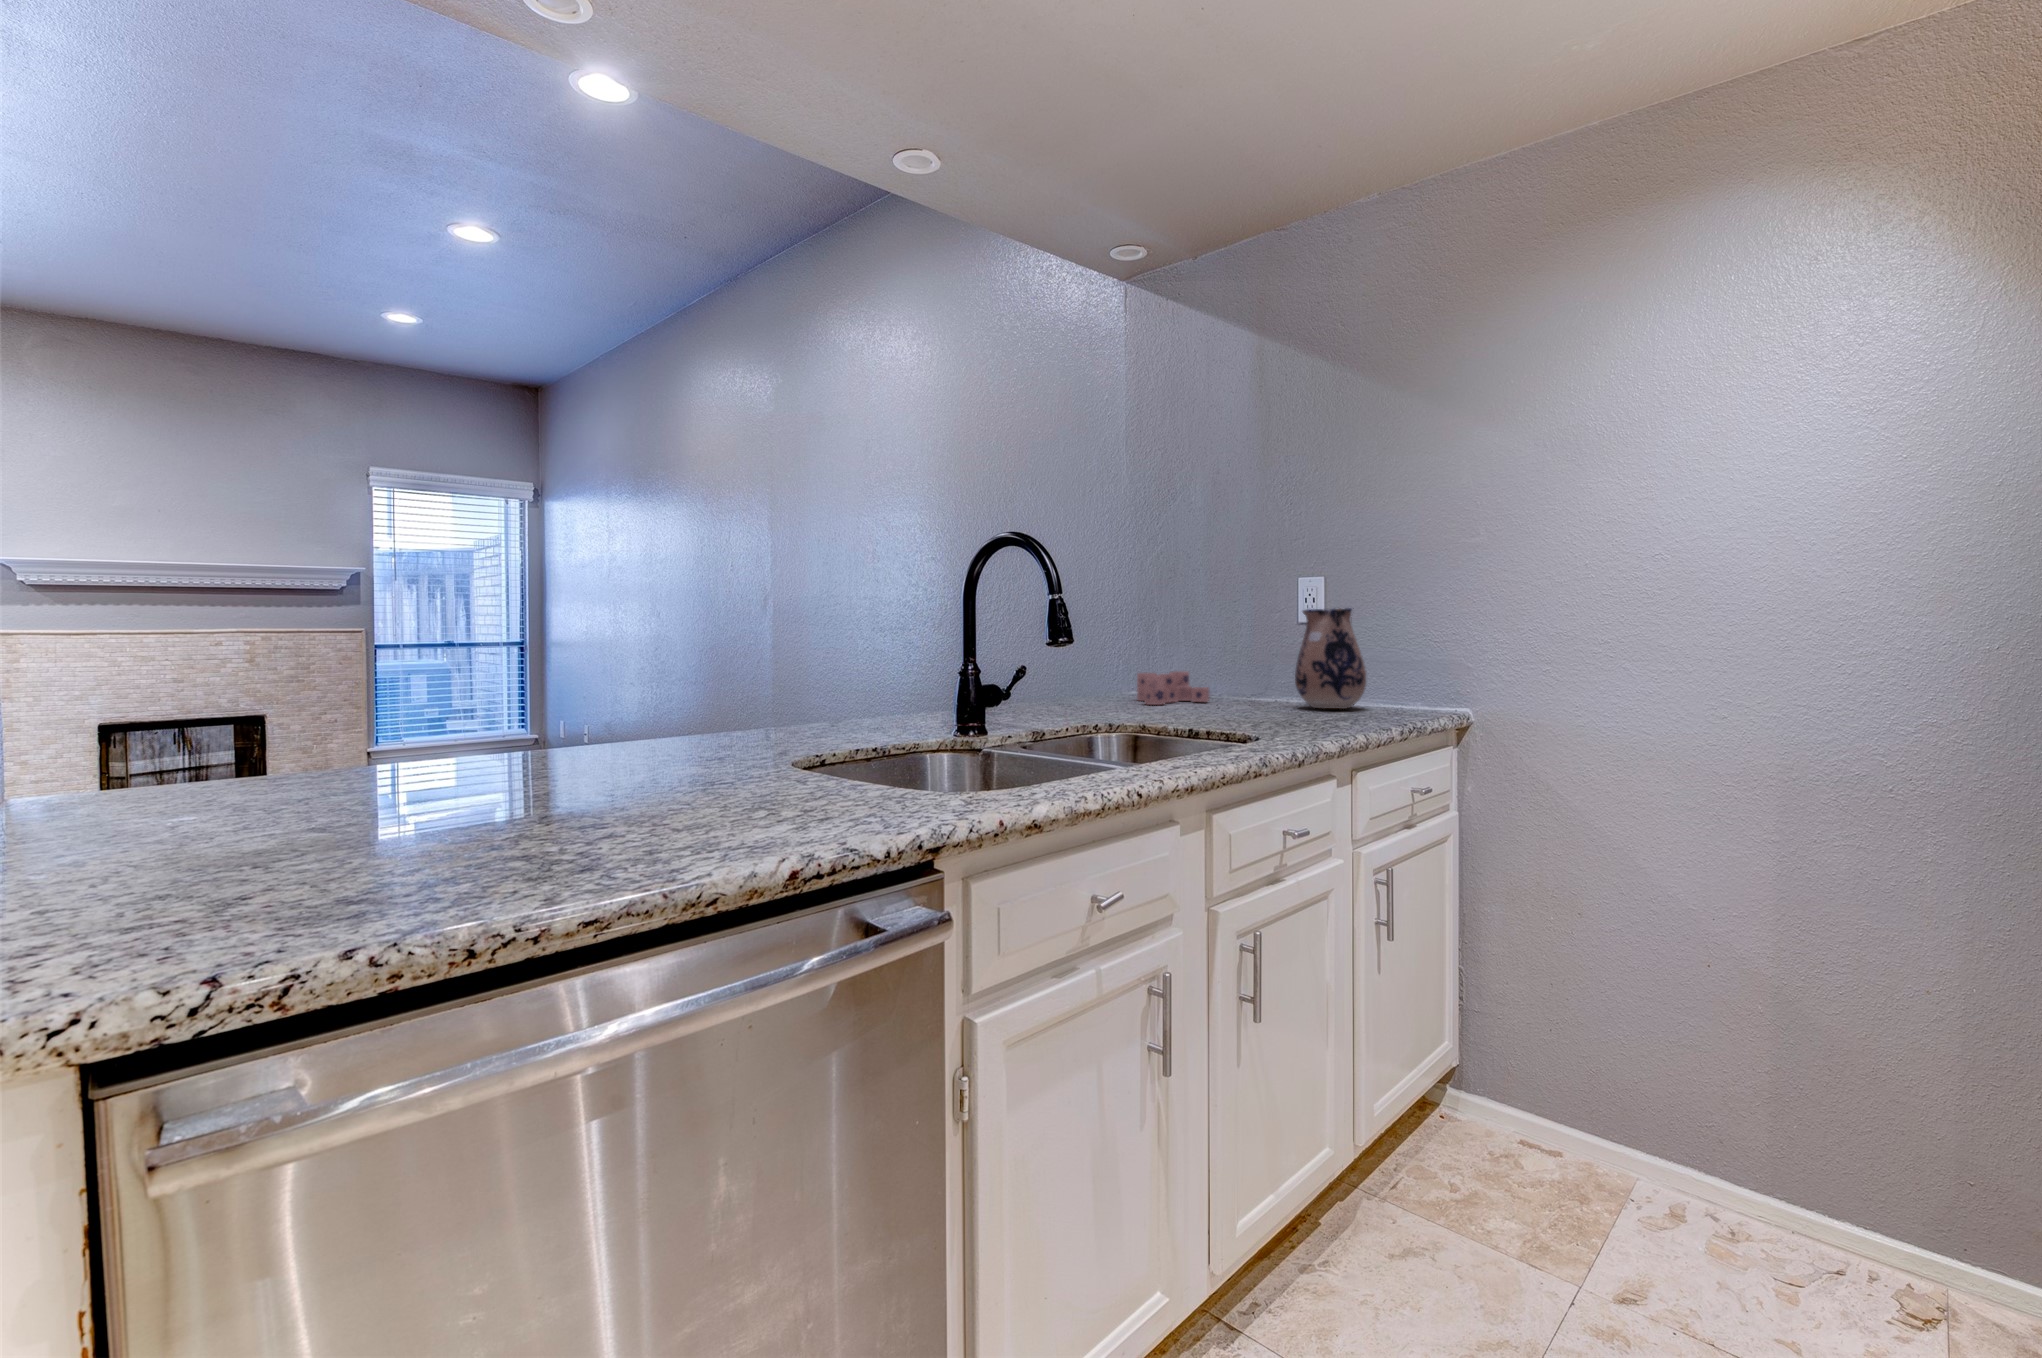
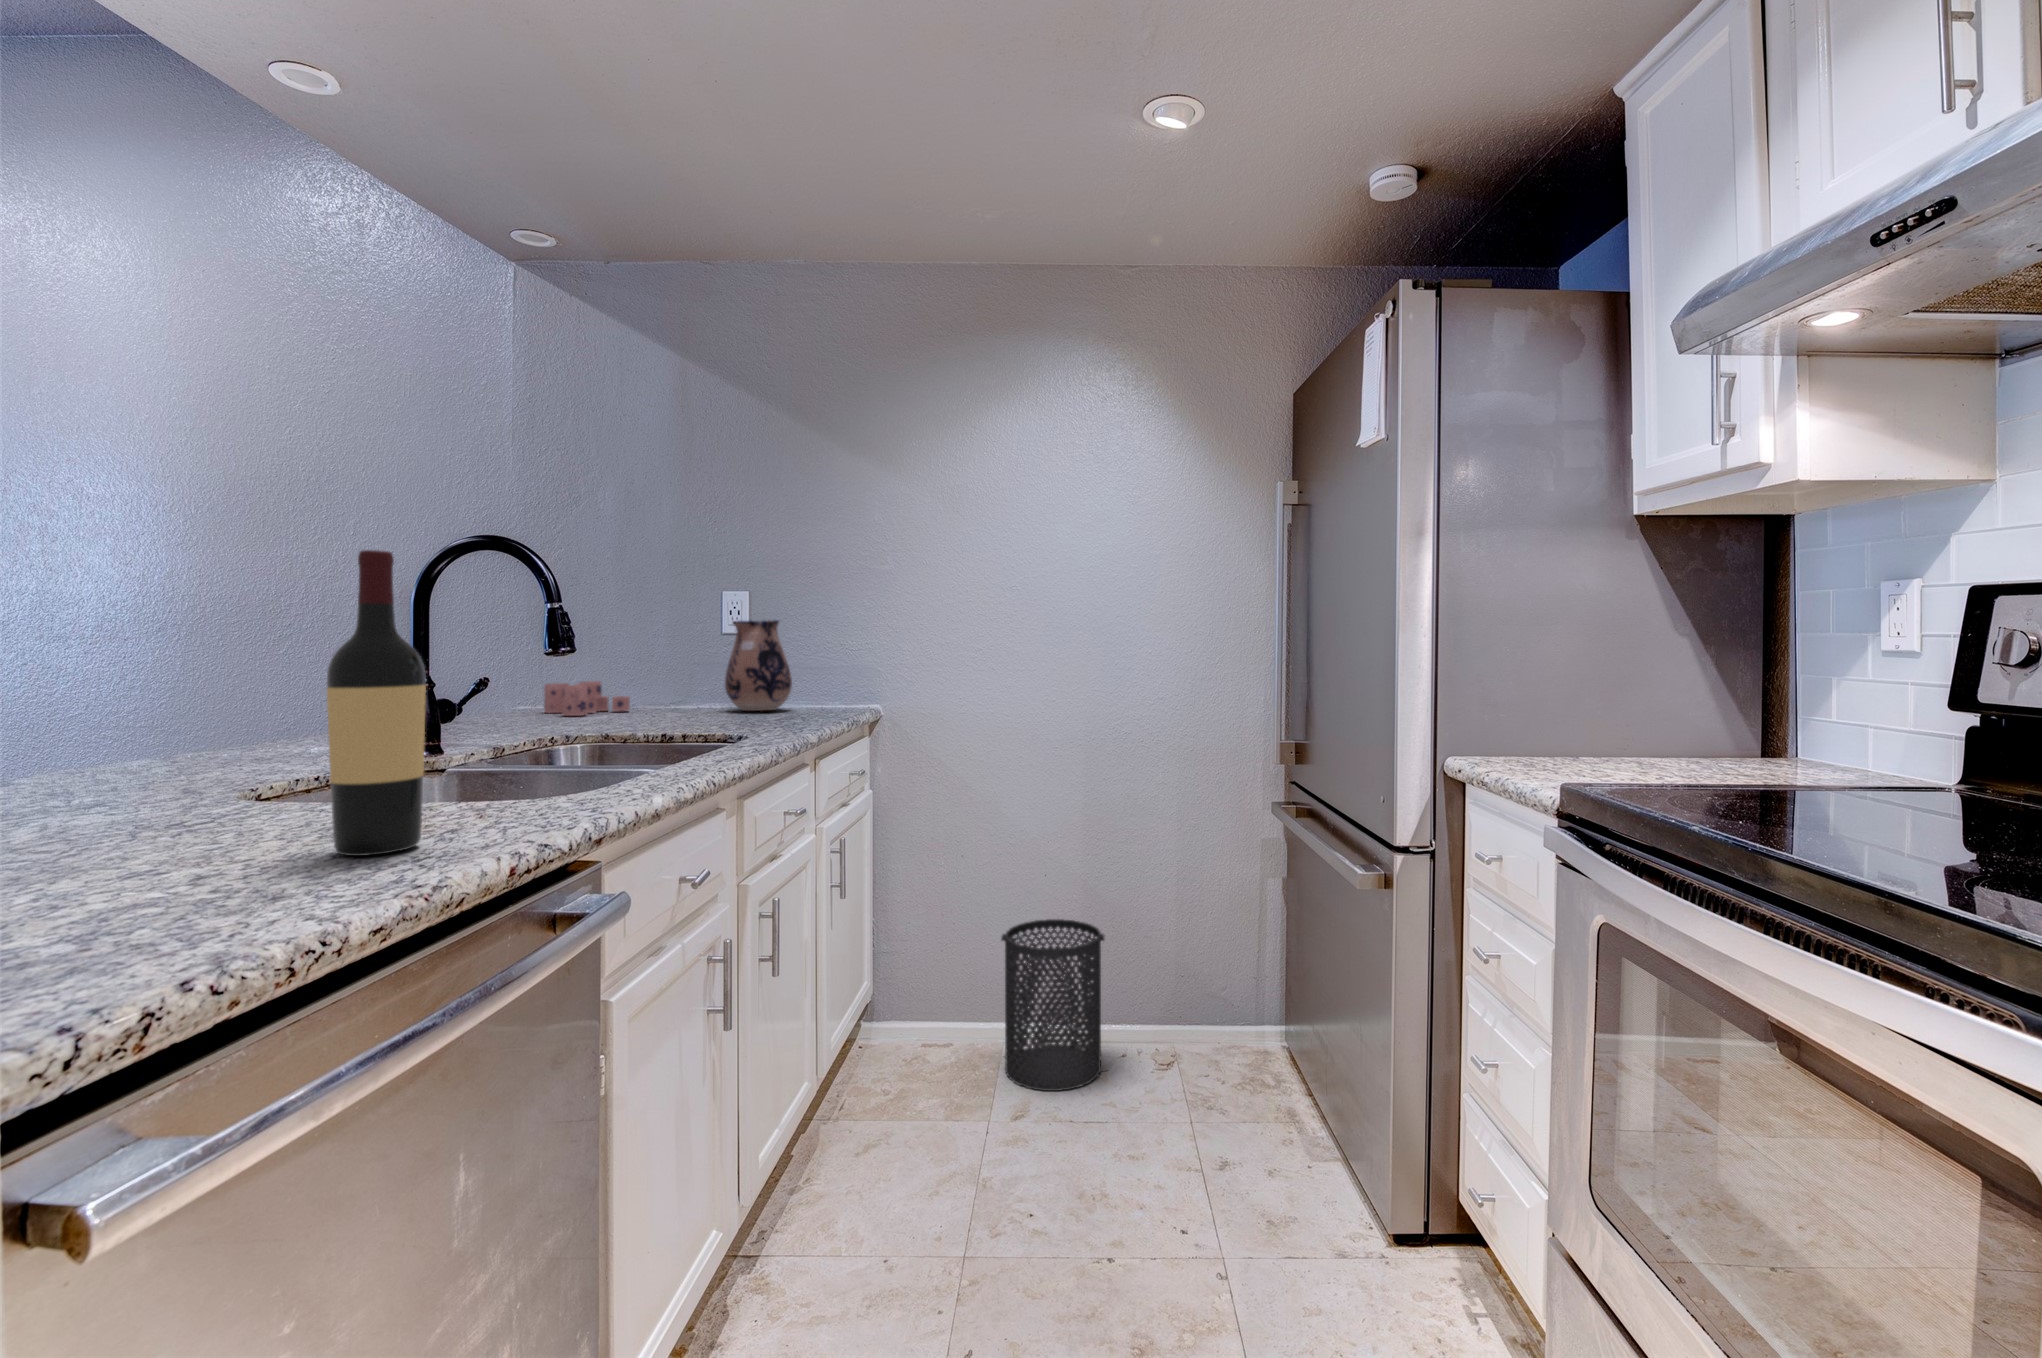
wine bottle: none [692,545,773,836] -> present [327,550,426,856]
trash can: none [1621,1022,1798,1294] -> present [1001,919,1105,1091]

